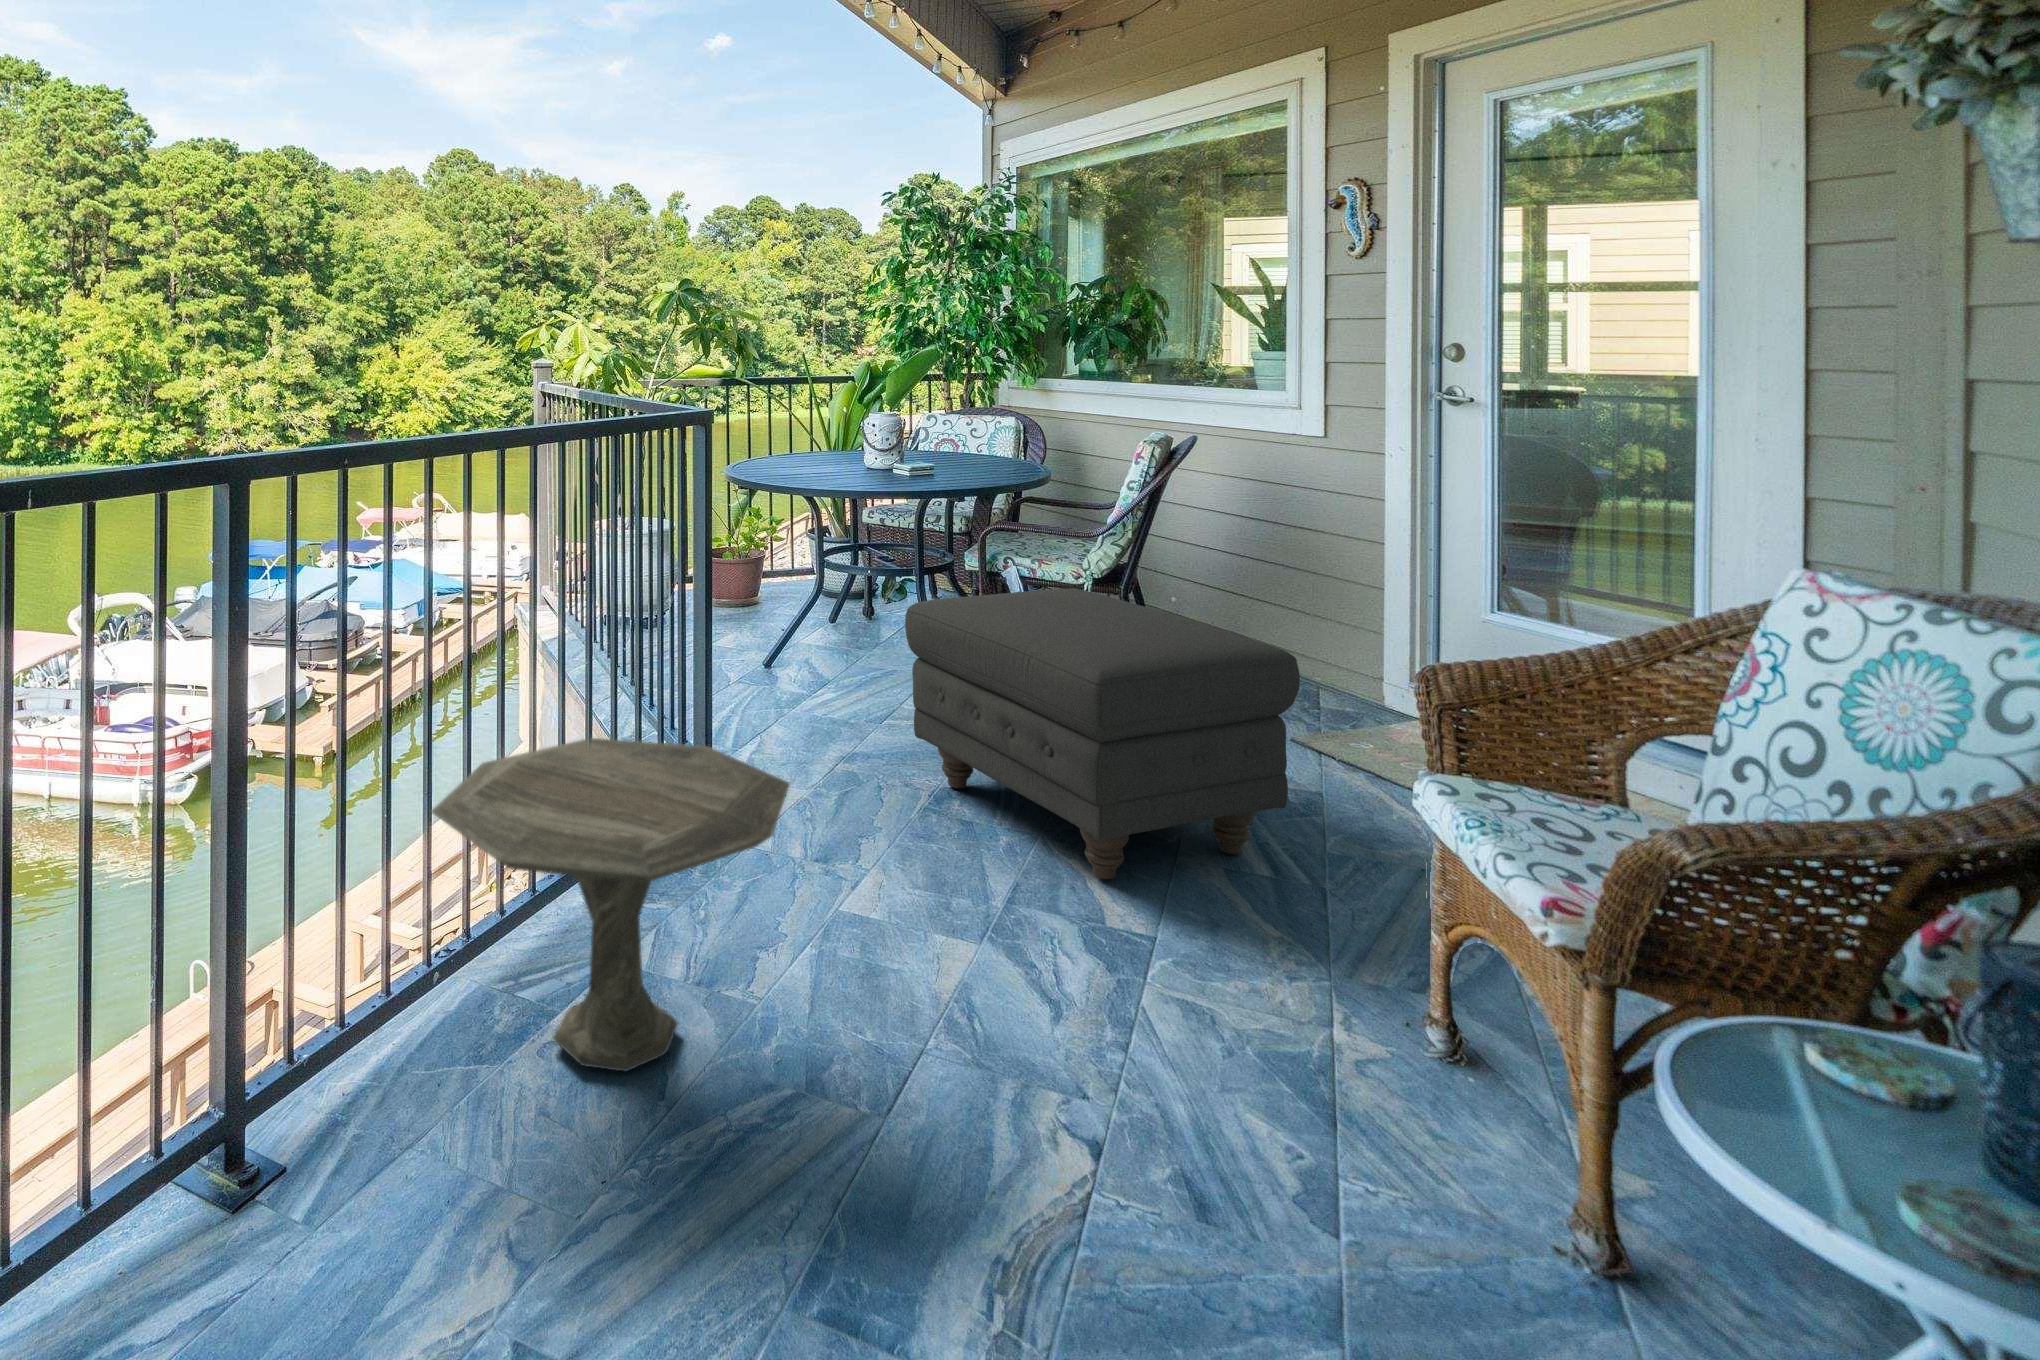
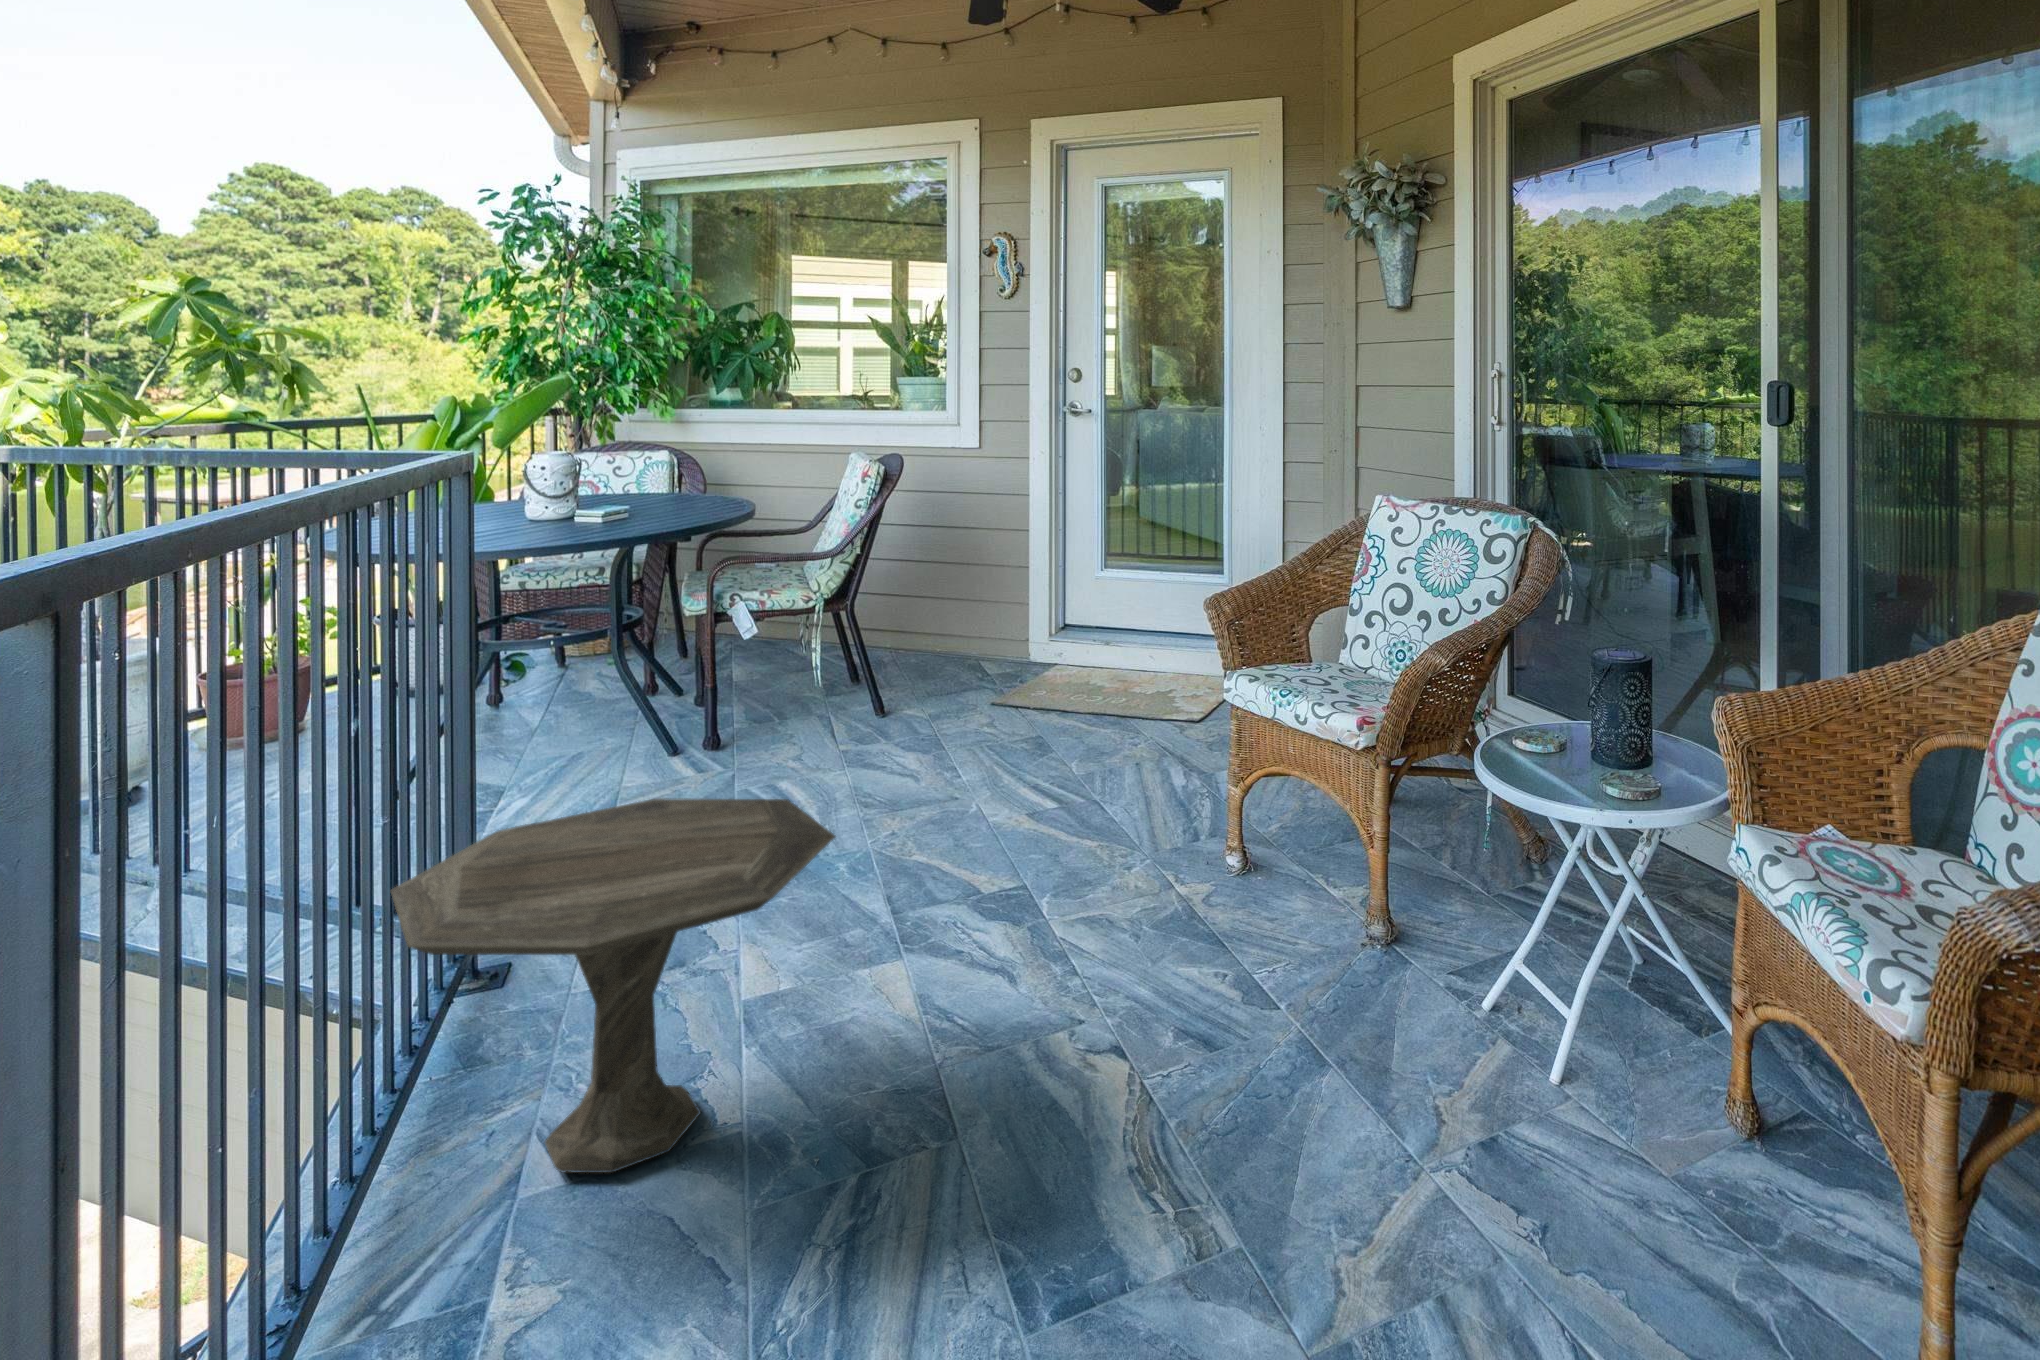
ottoman: present [905,588,1300,879] -> none [699,599,1070,838]

